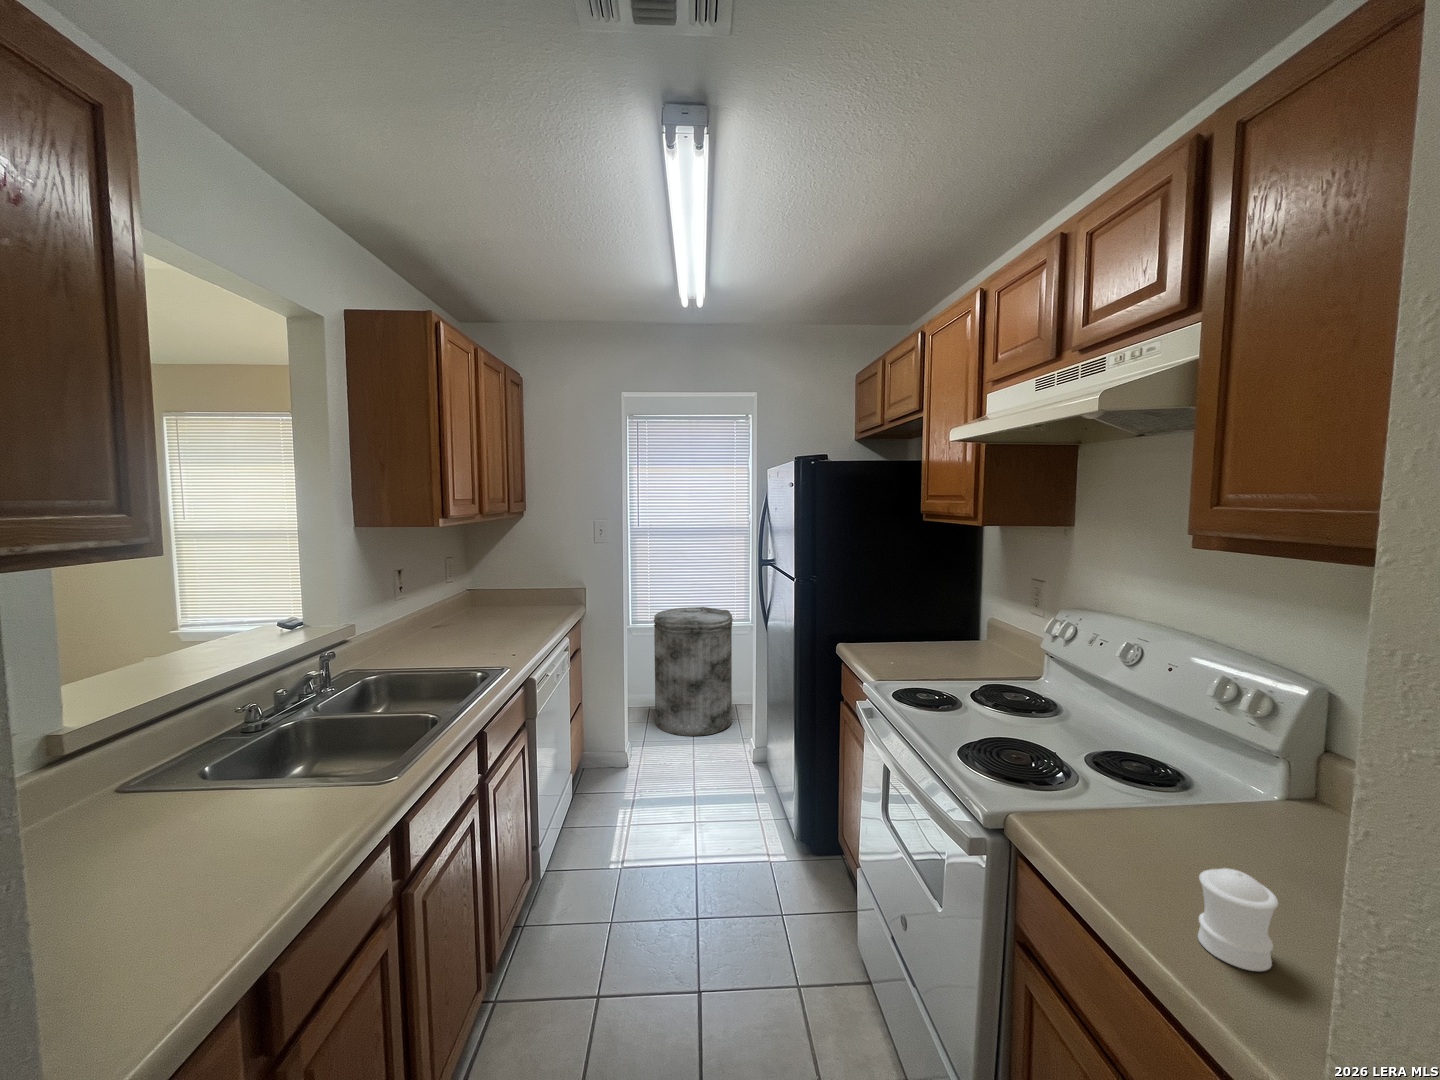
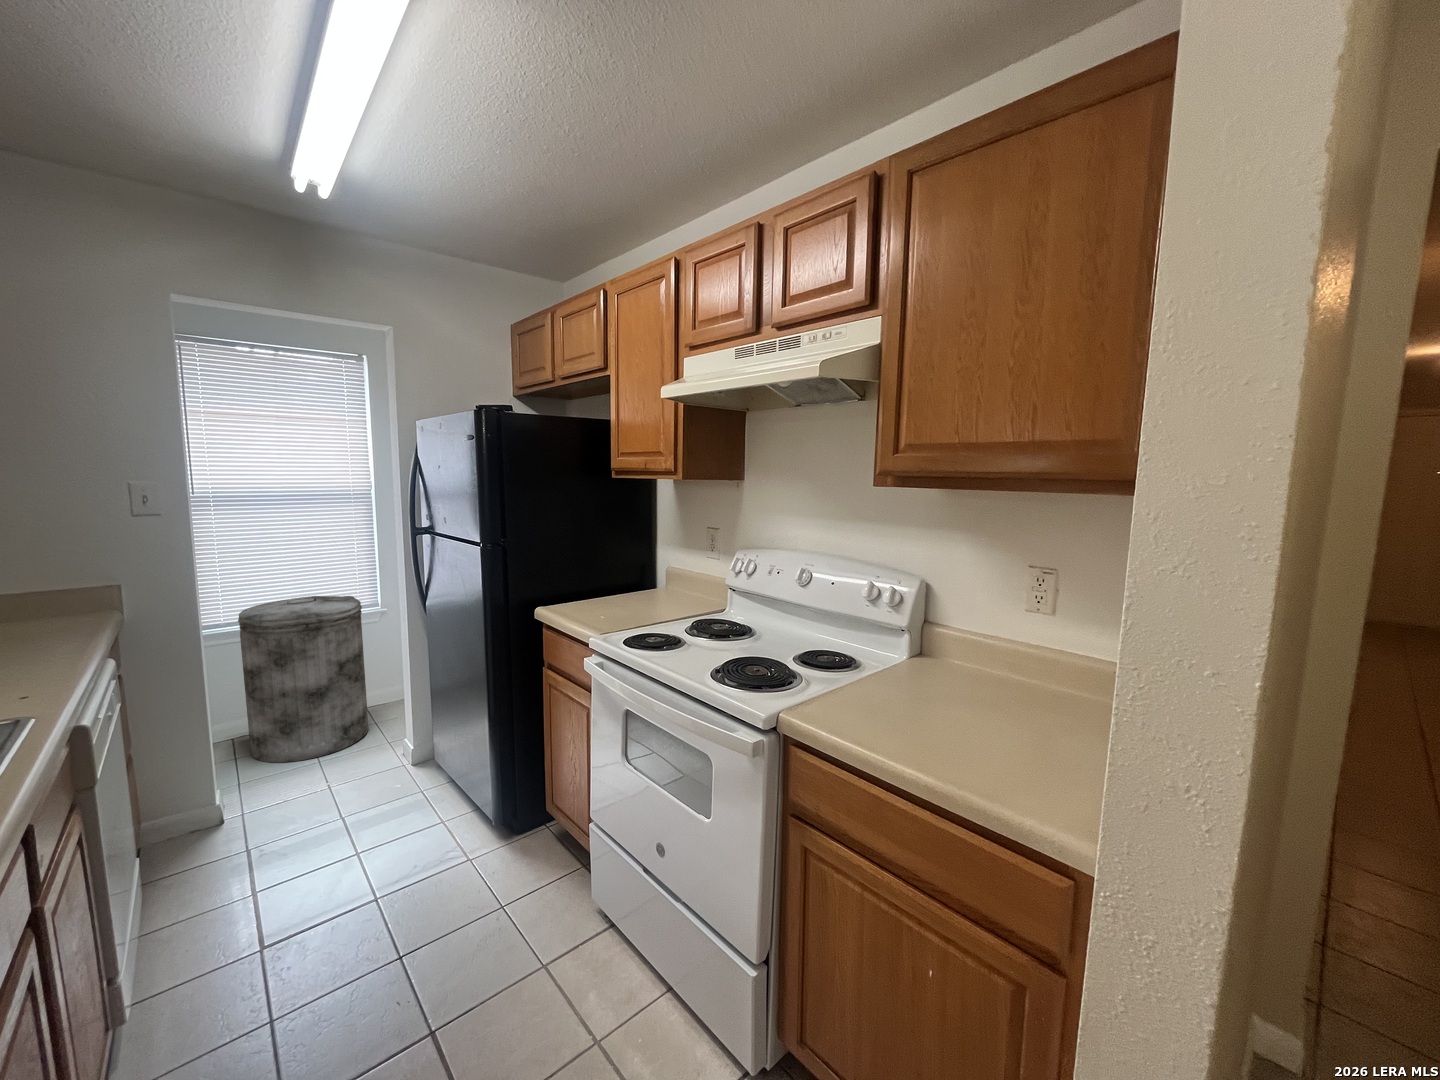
salt shaker: present [1198,868,1278,971] -> none [931,699,976,762]

